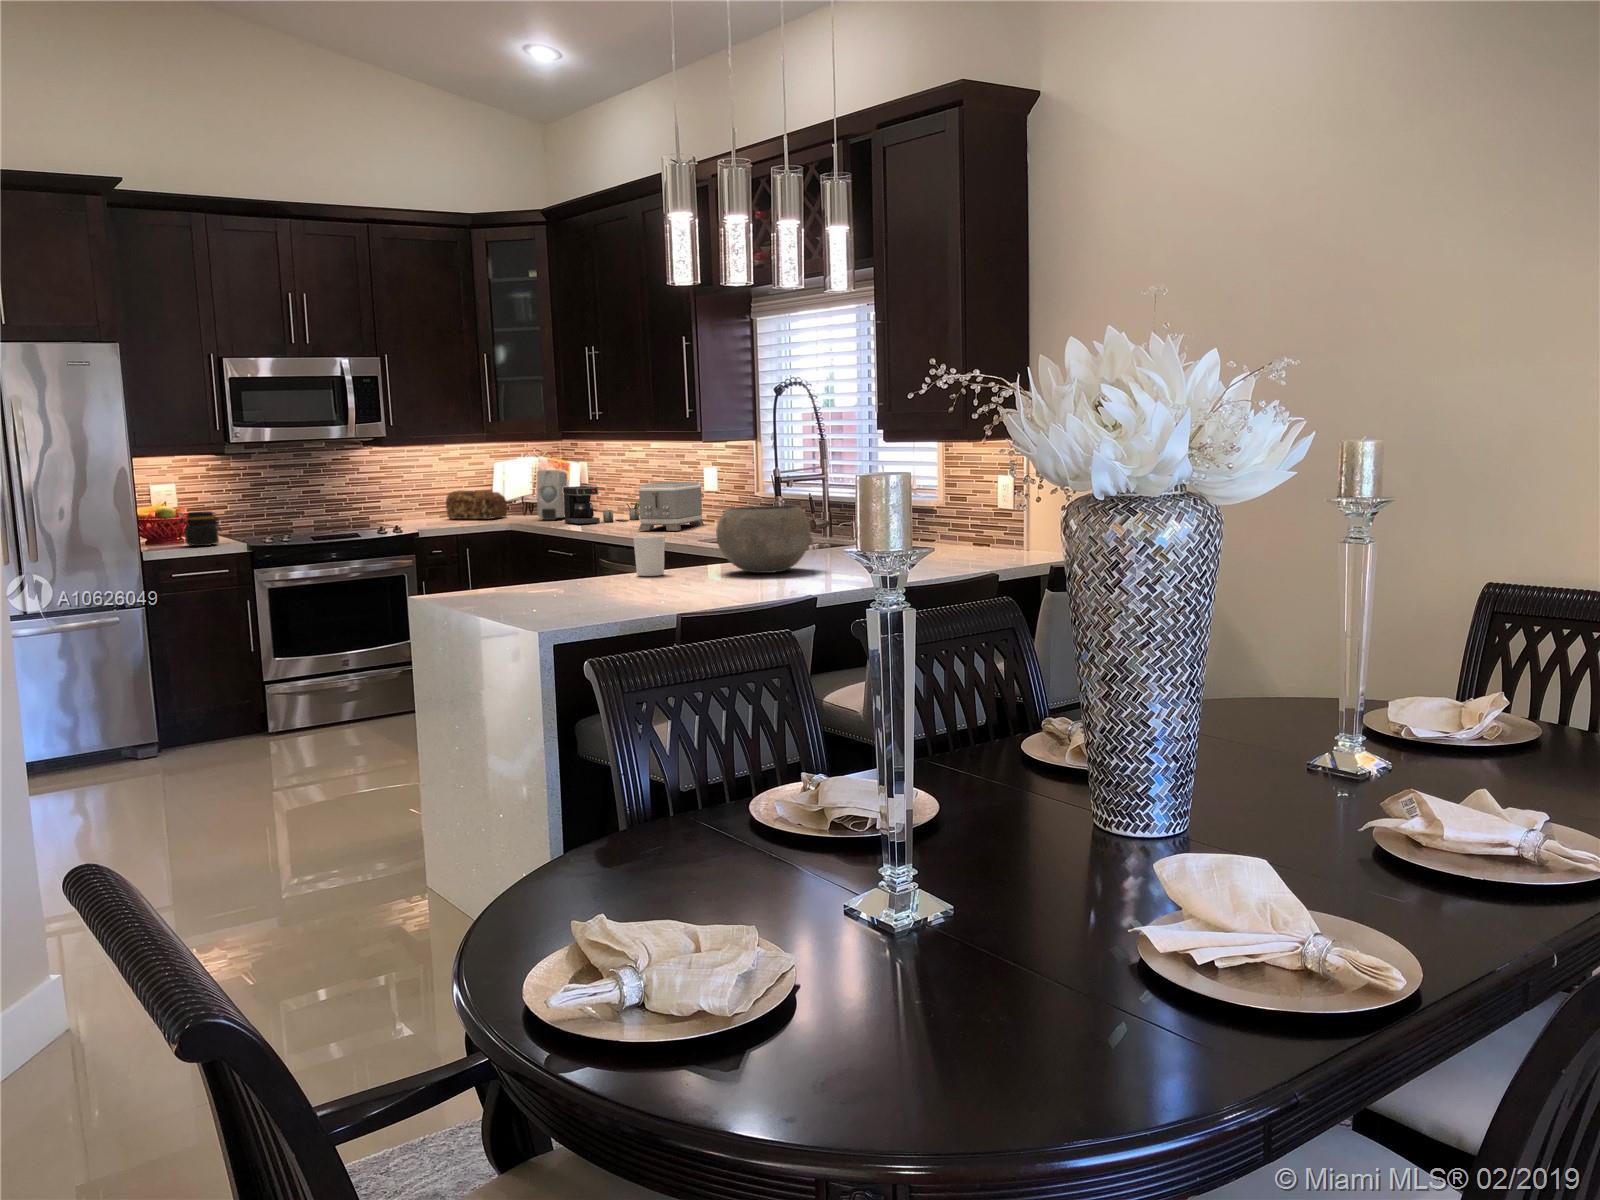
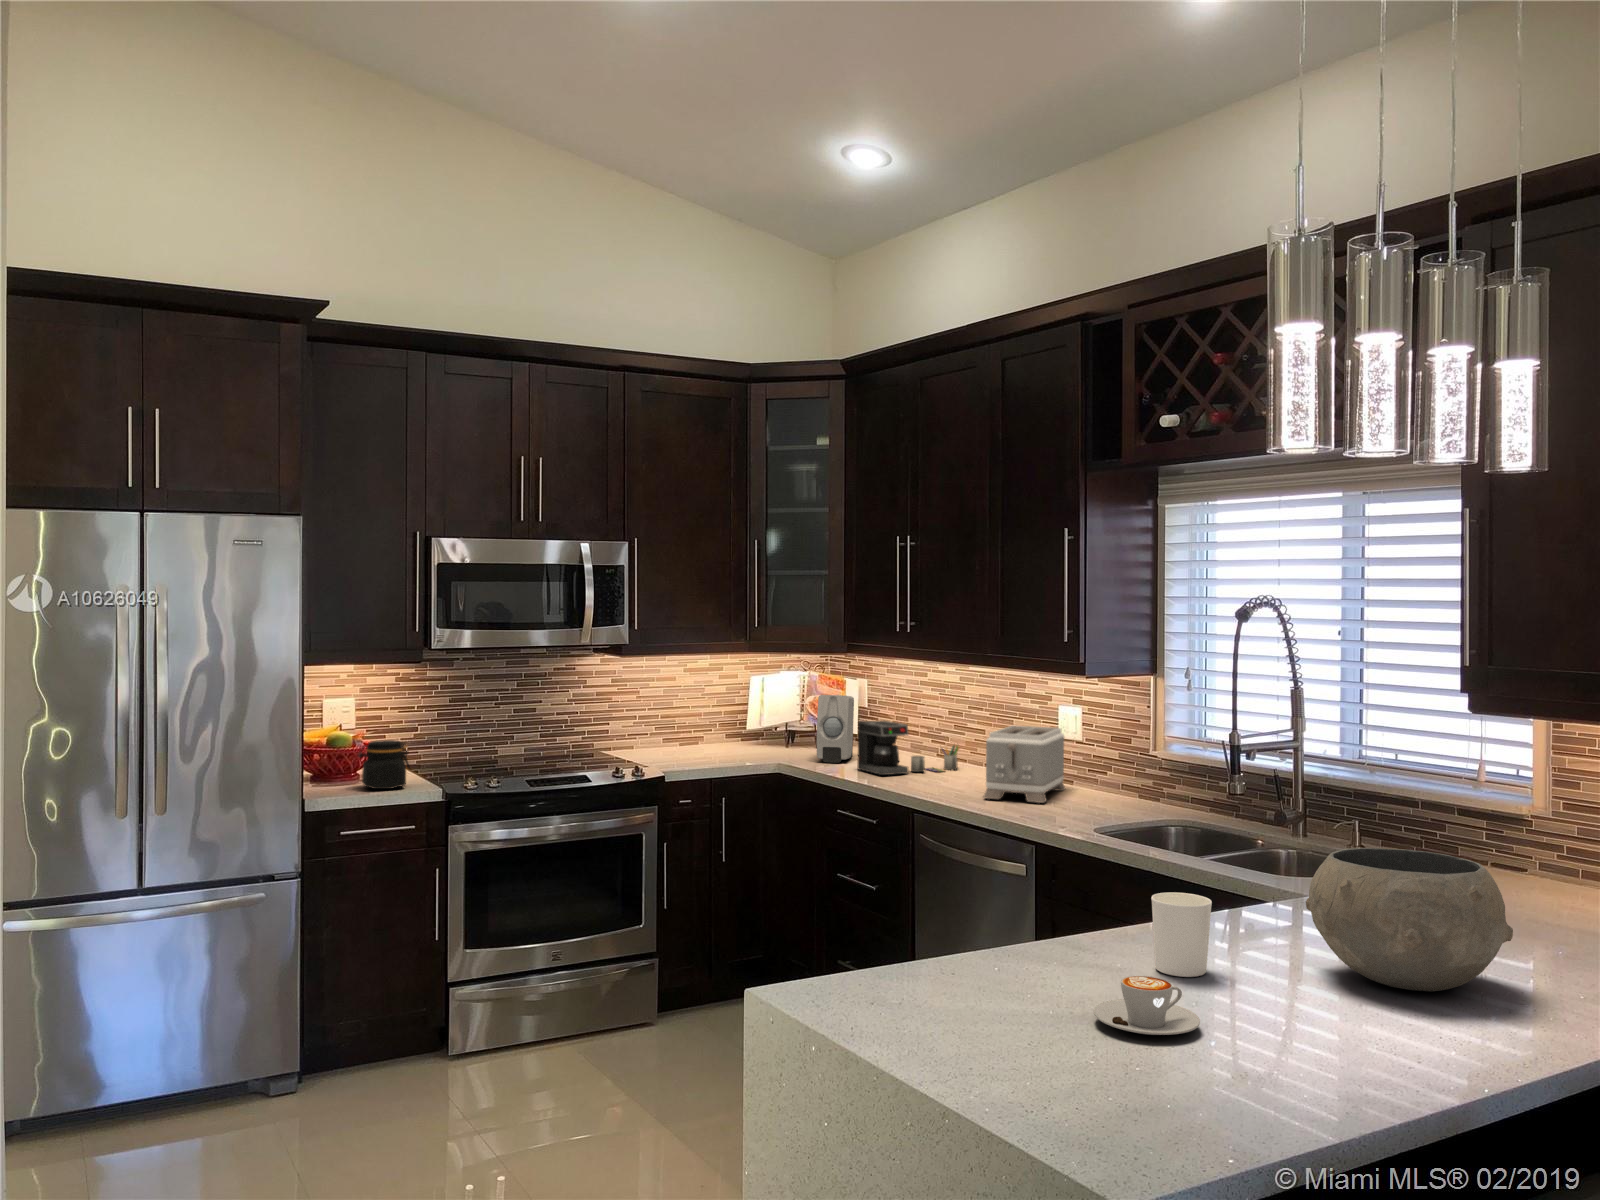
bread loaf: present [446,490,507,519] -> none [691,713,770,754]
coffee cup: none [575,564,628,588] -> present [1094,976,1200,1035]

